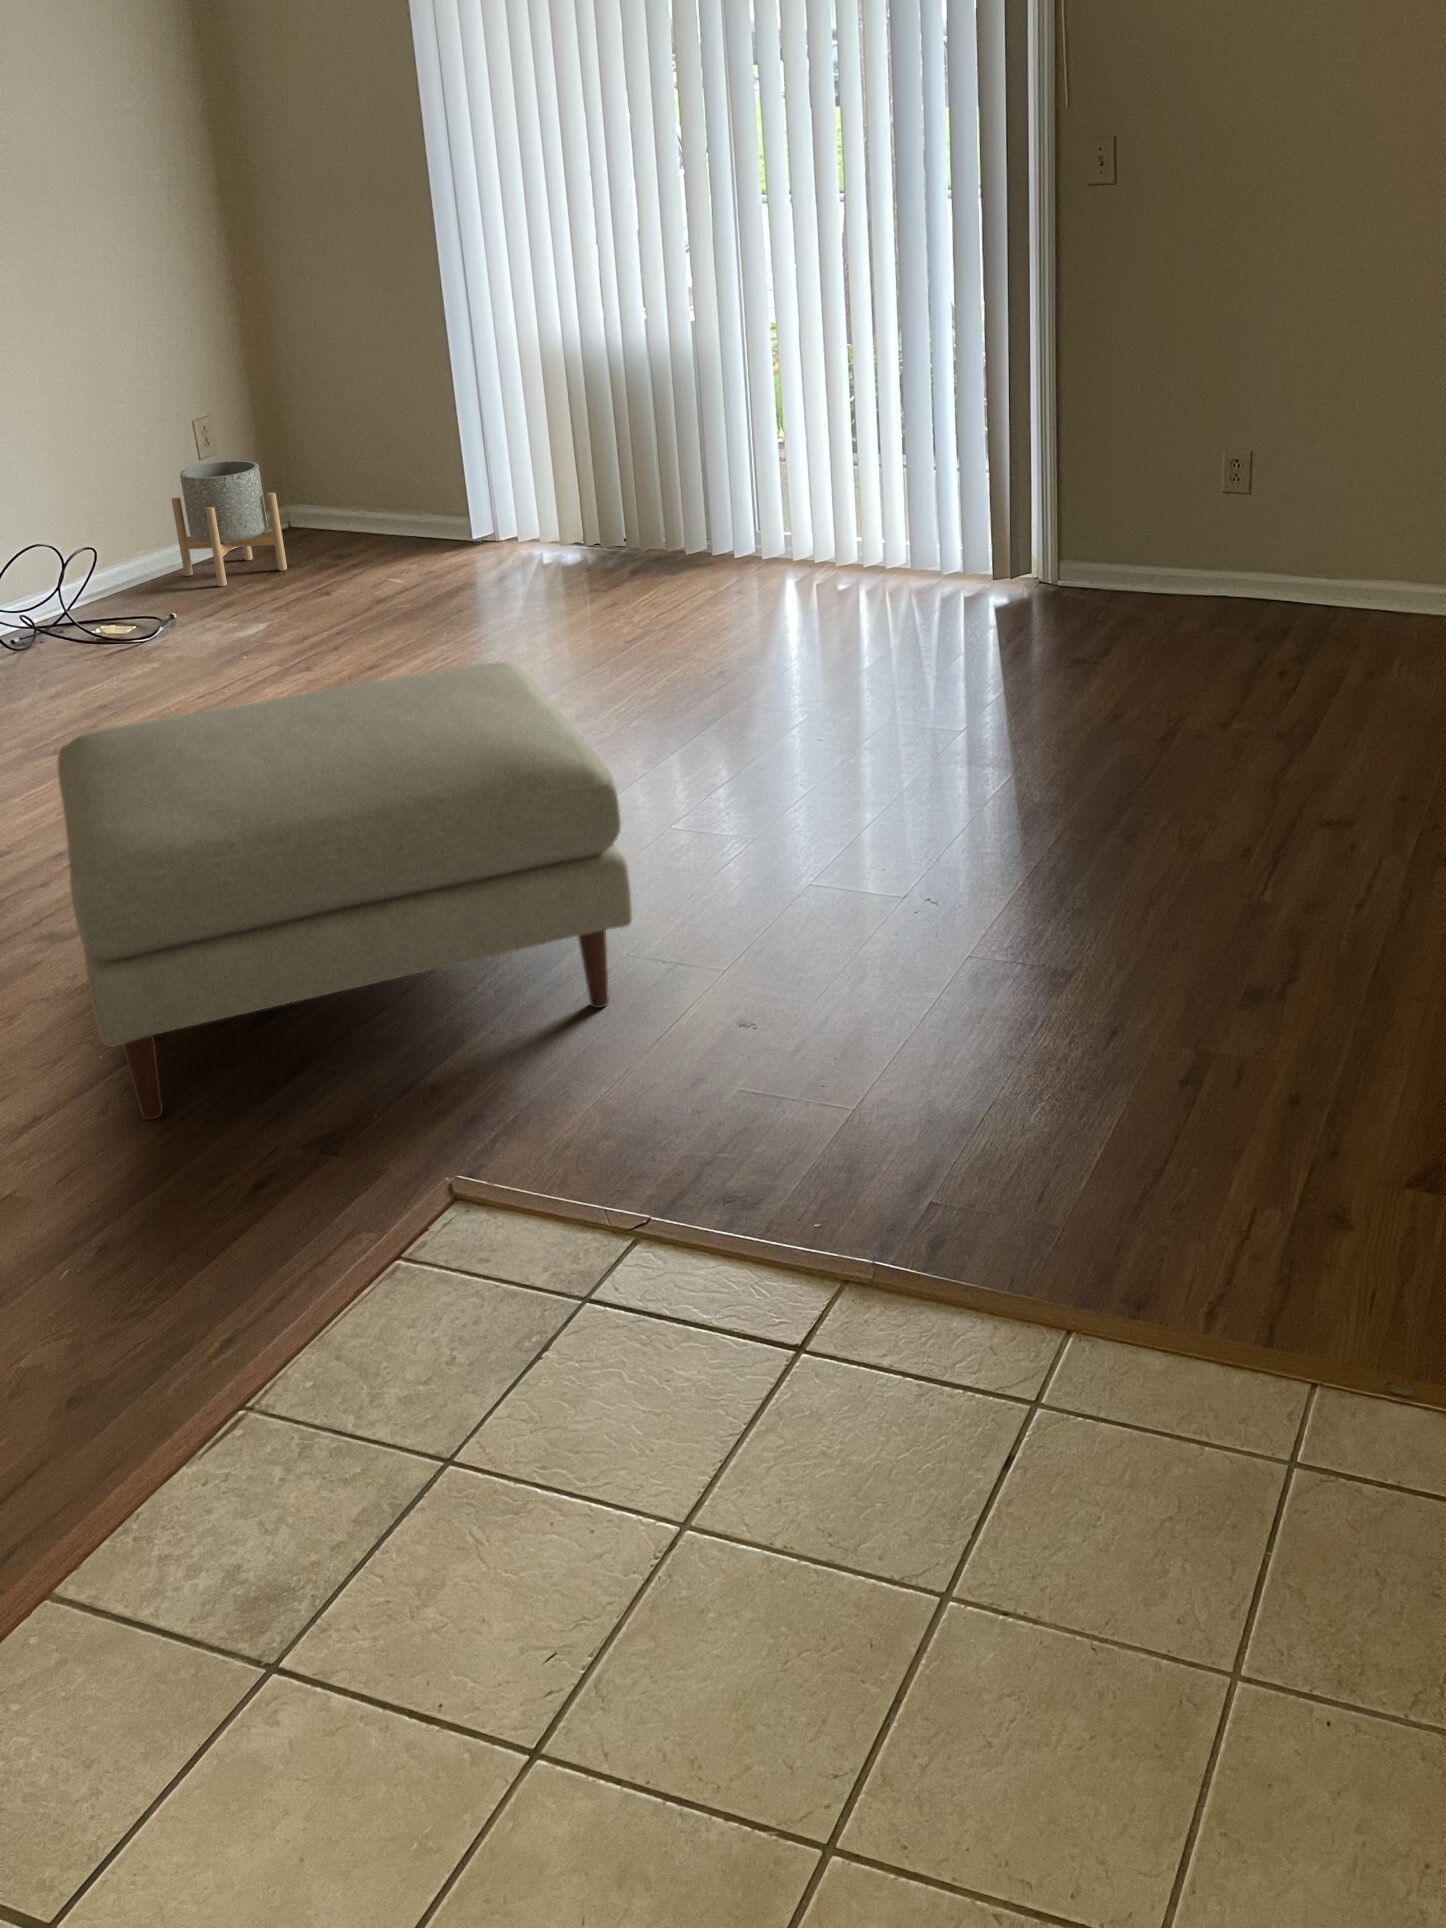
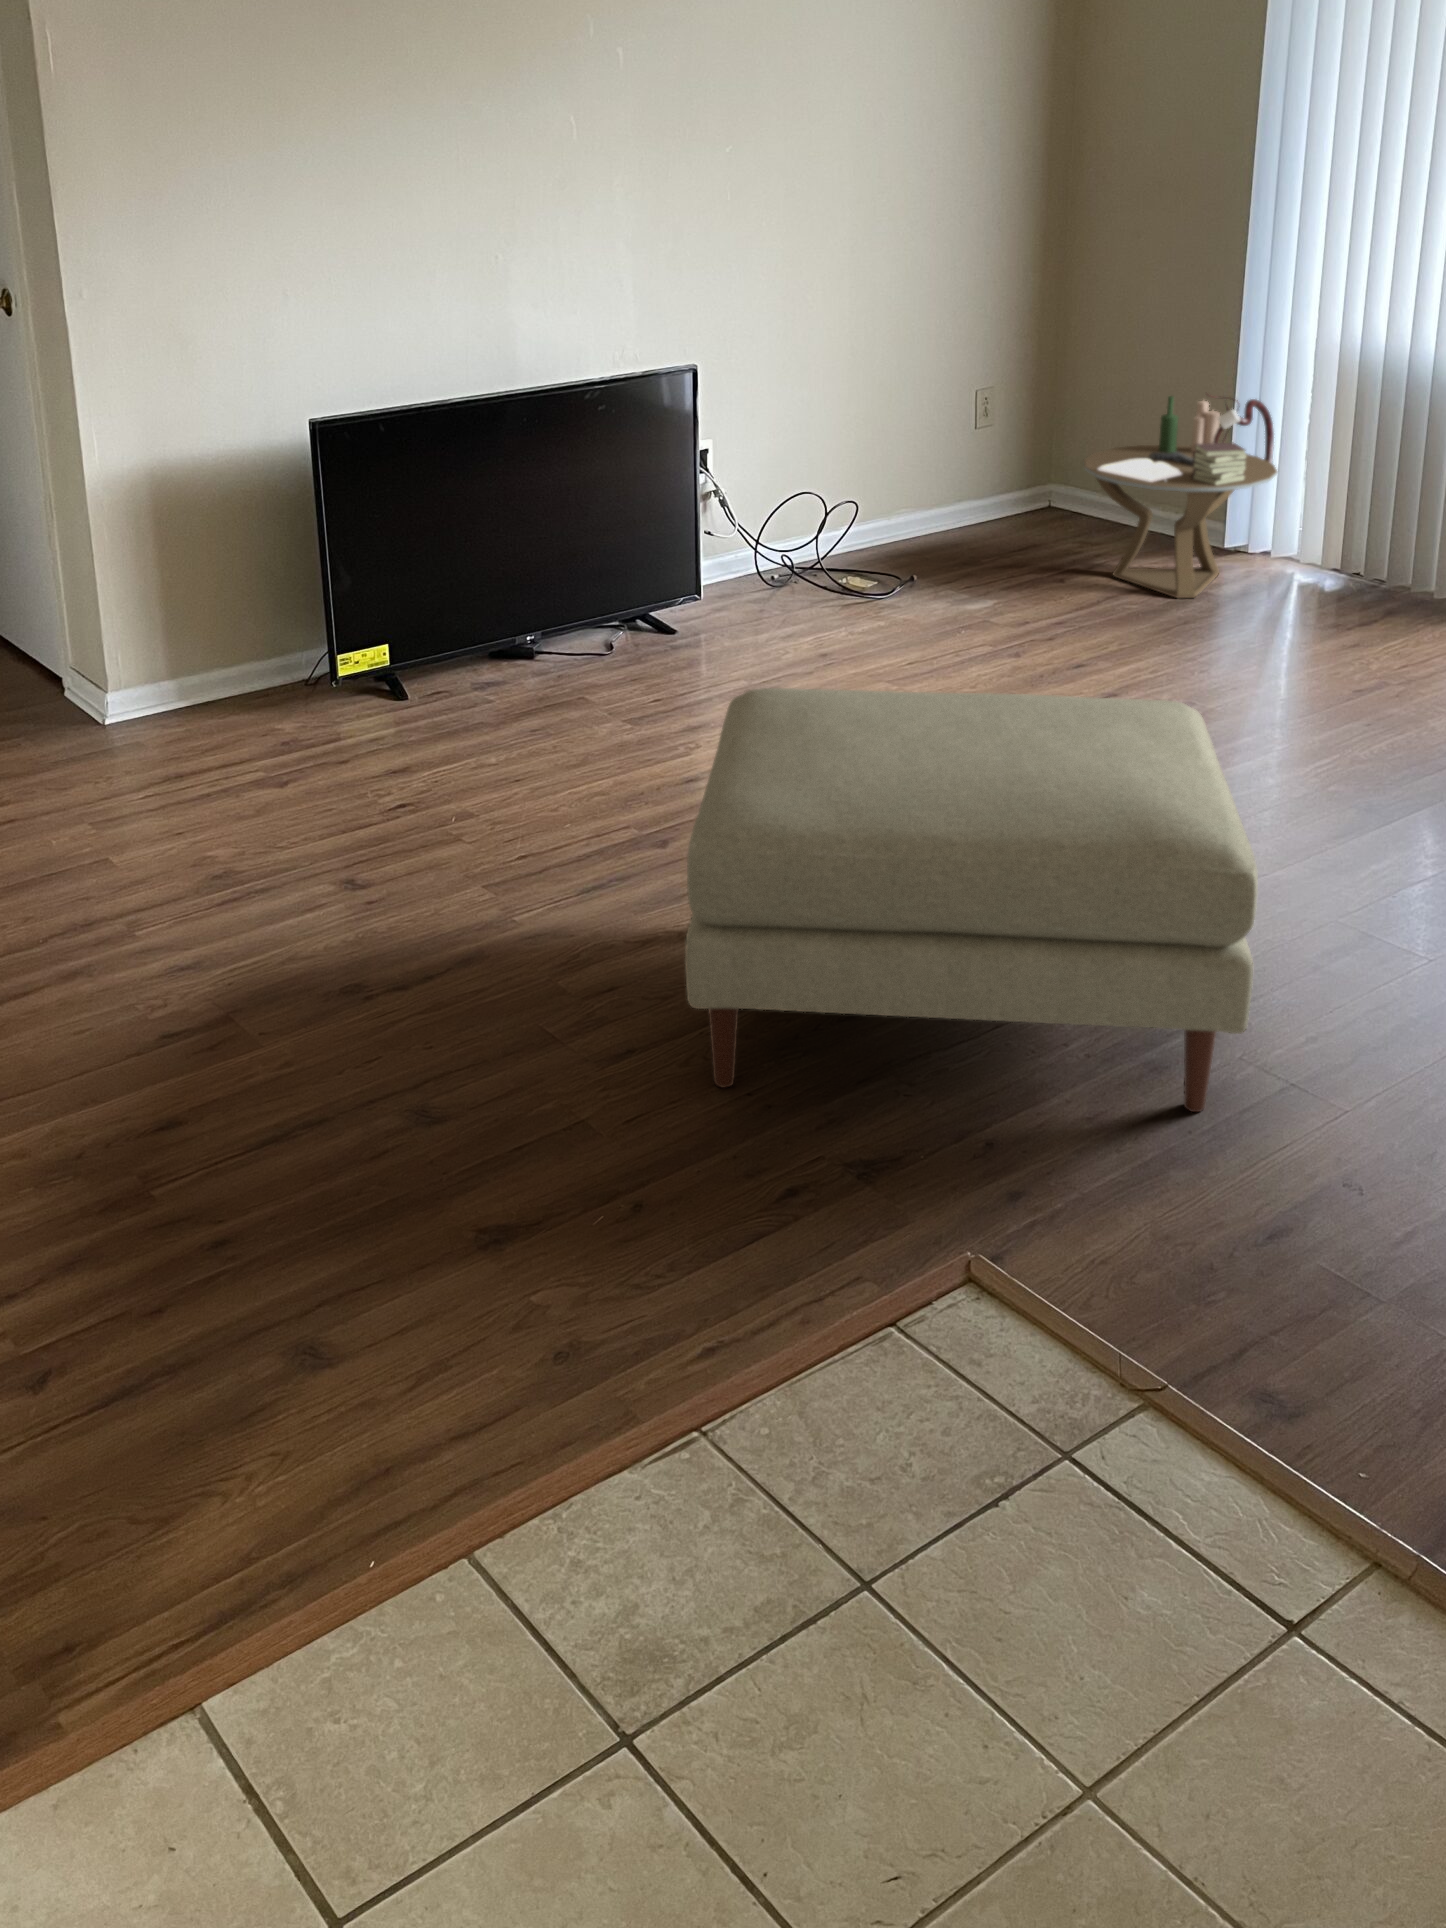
side table: none [325,396,511,591] -> present [1083,394,1277,598]
planter: present [172,461,287,586] -> none [937,430,1036,553]

